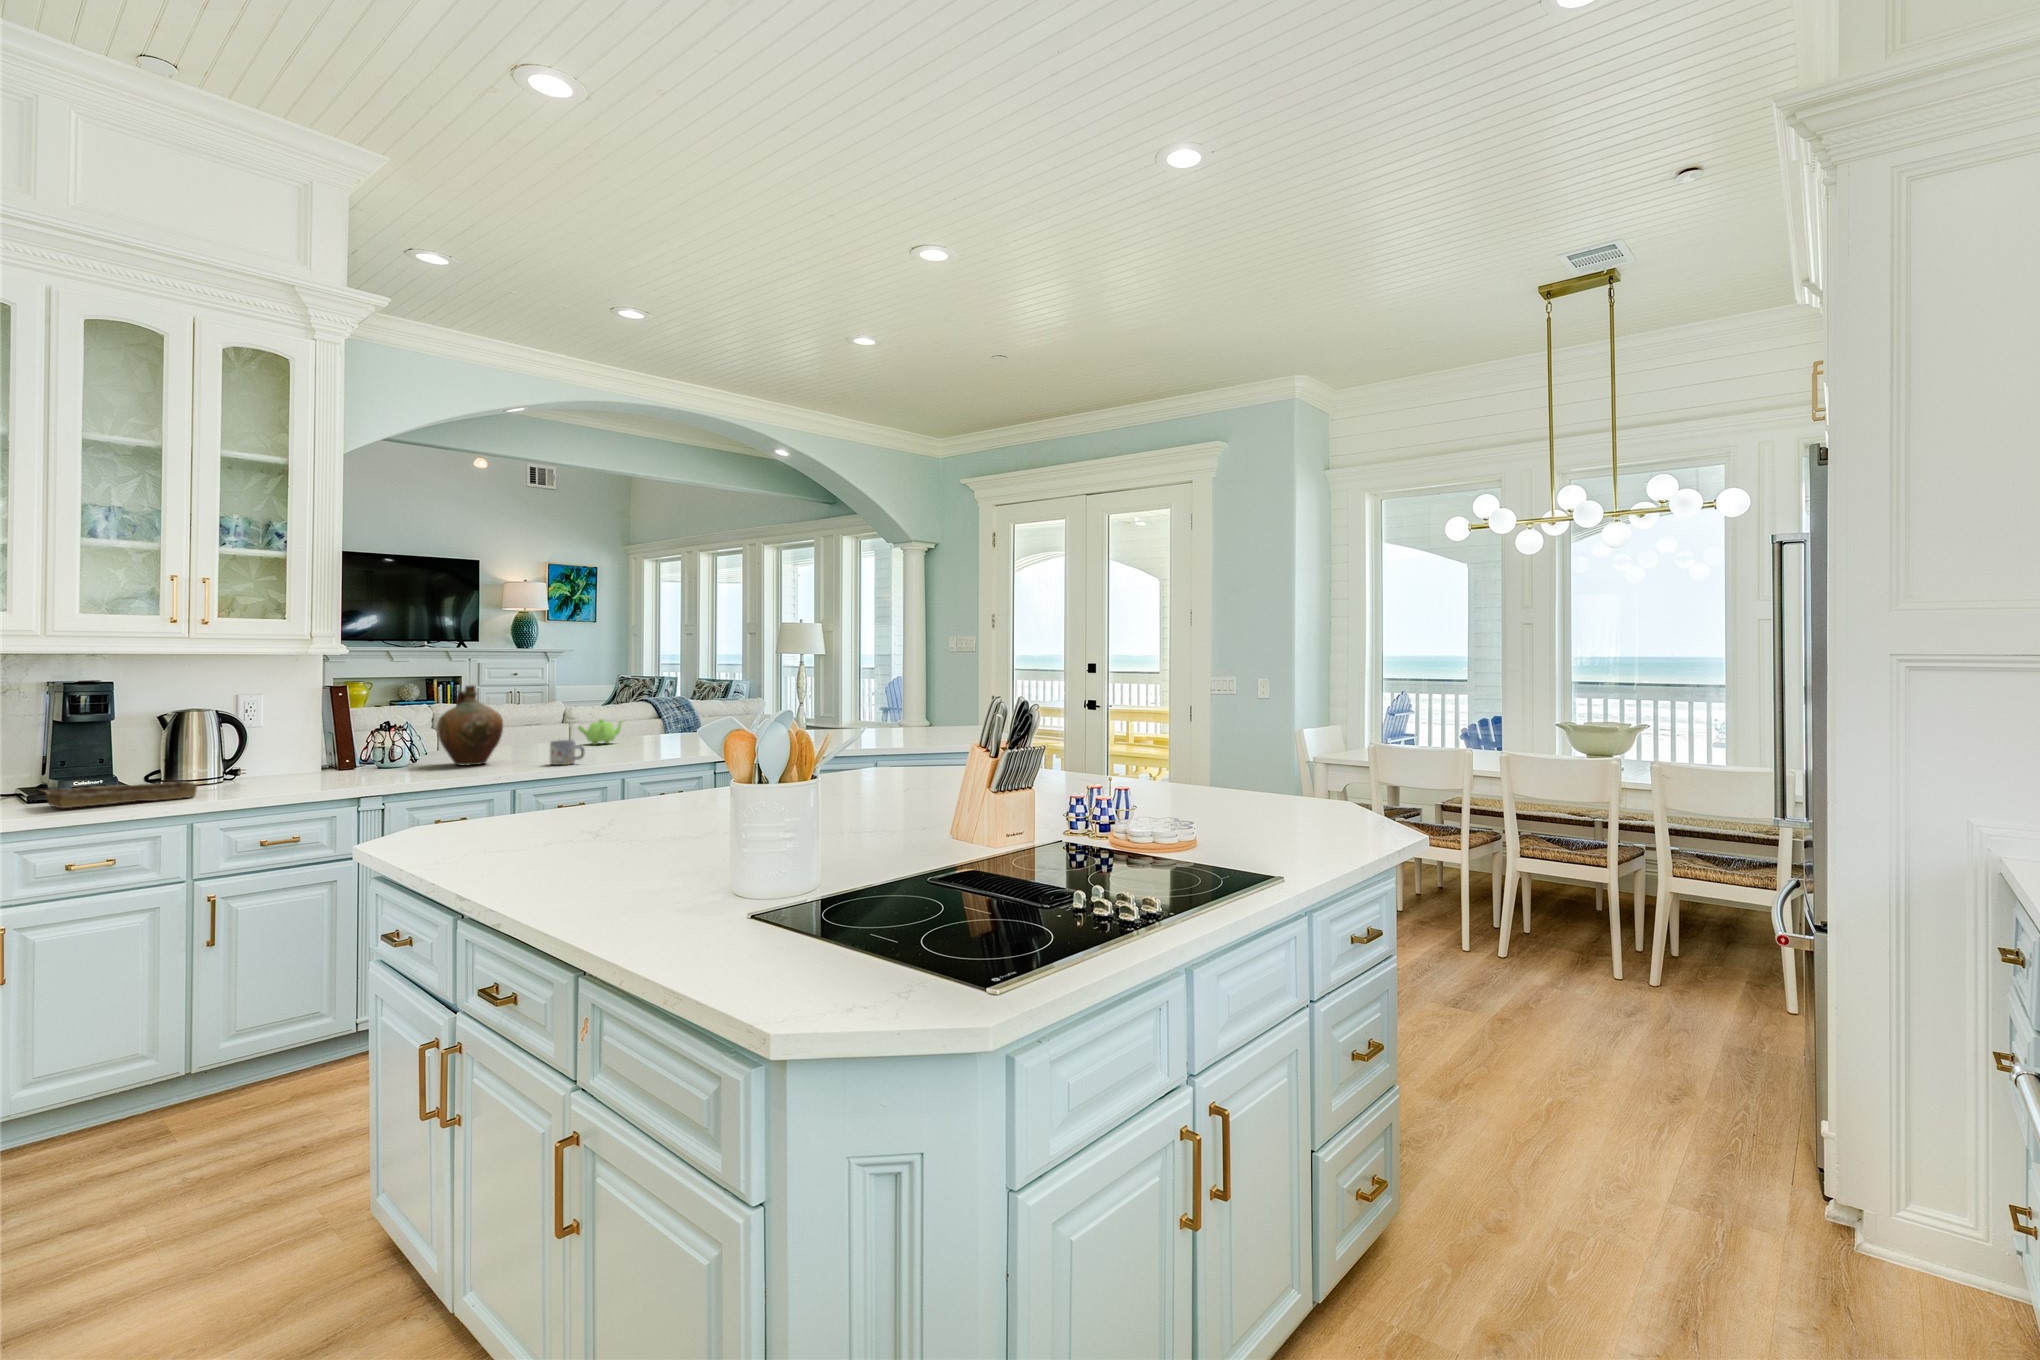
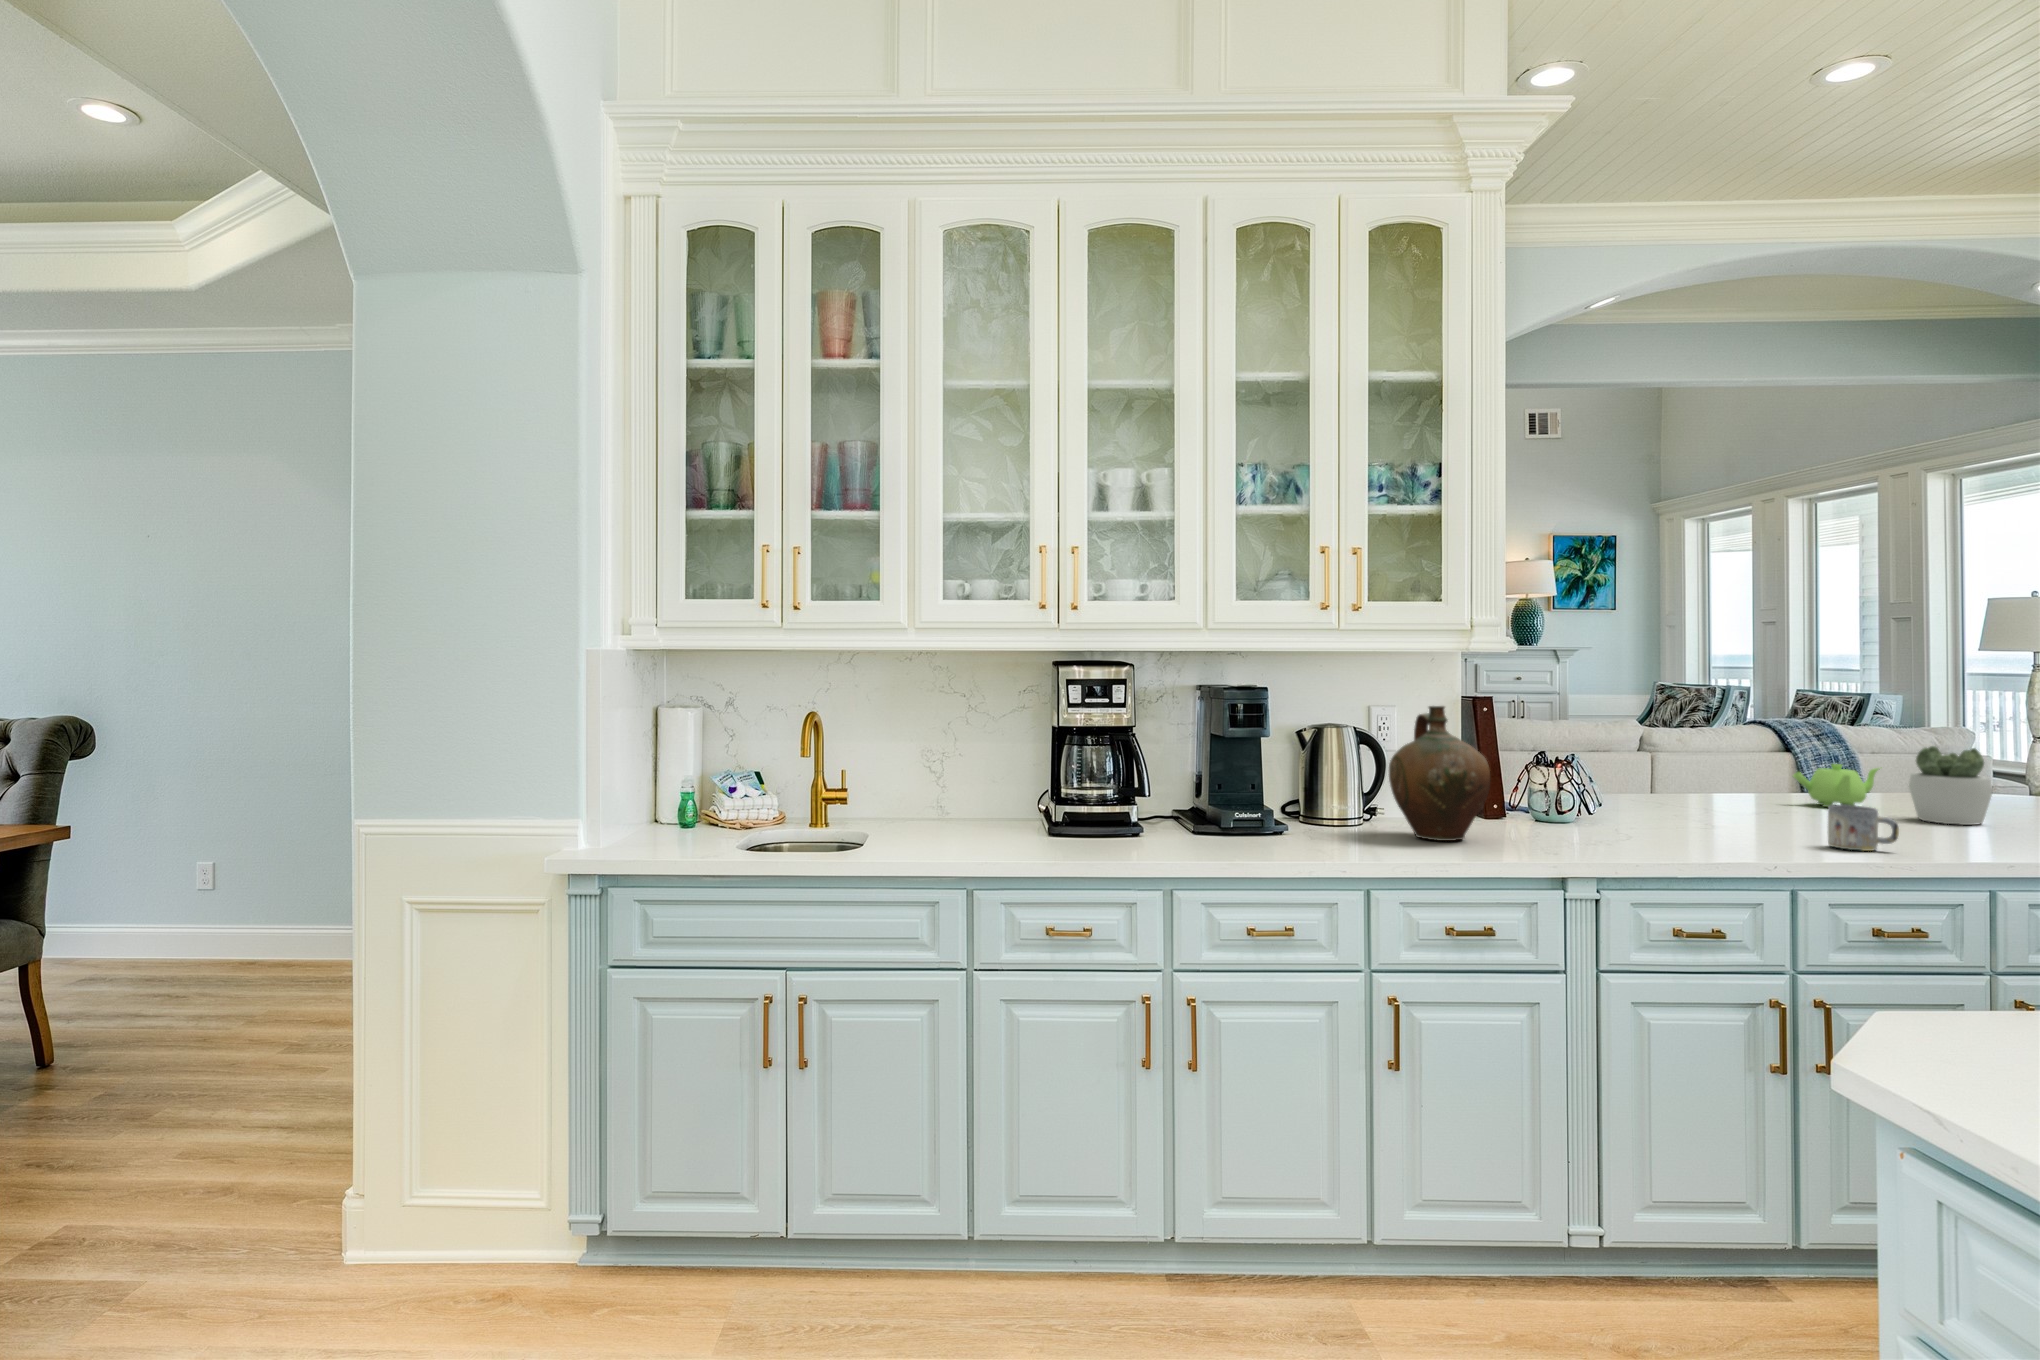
ceramic jug: present [437,685,503,766] -> present [1389,706,1490,841]
succulent plant: none [628,706,664,748] -> present [1909,746,1992,825]
tray: present [45,781,197,808] -> none [1208,821,1370,850]

